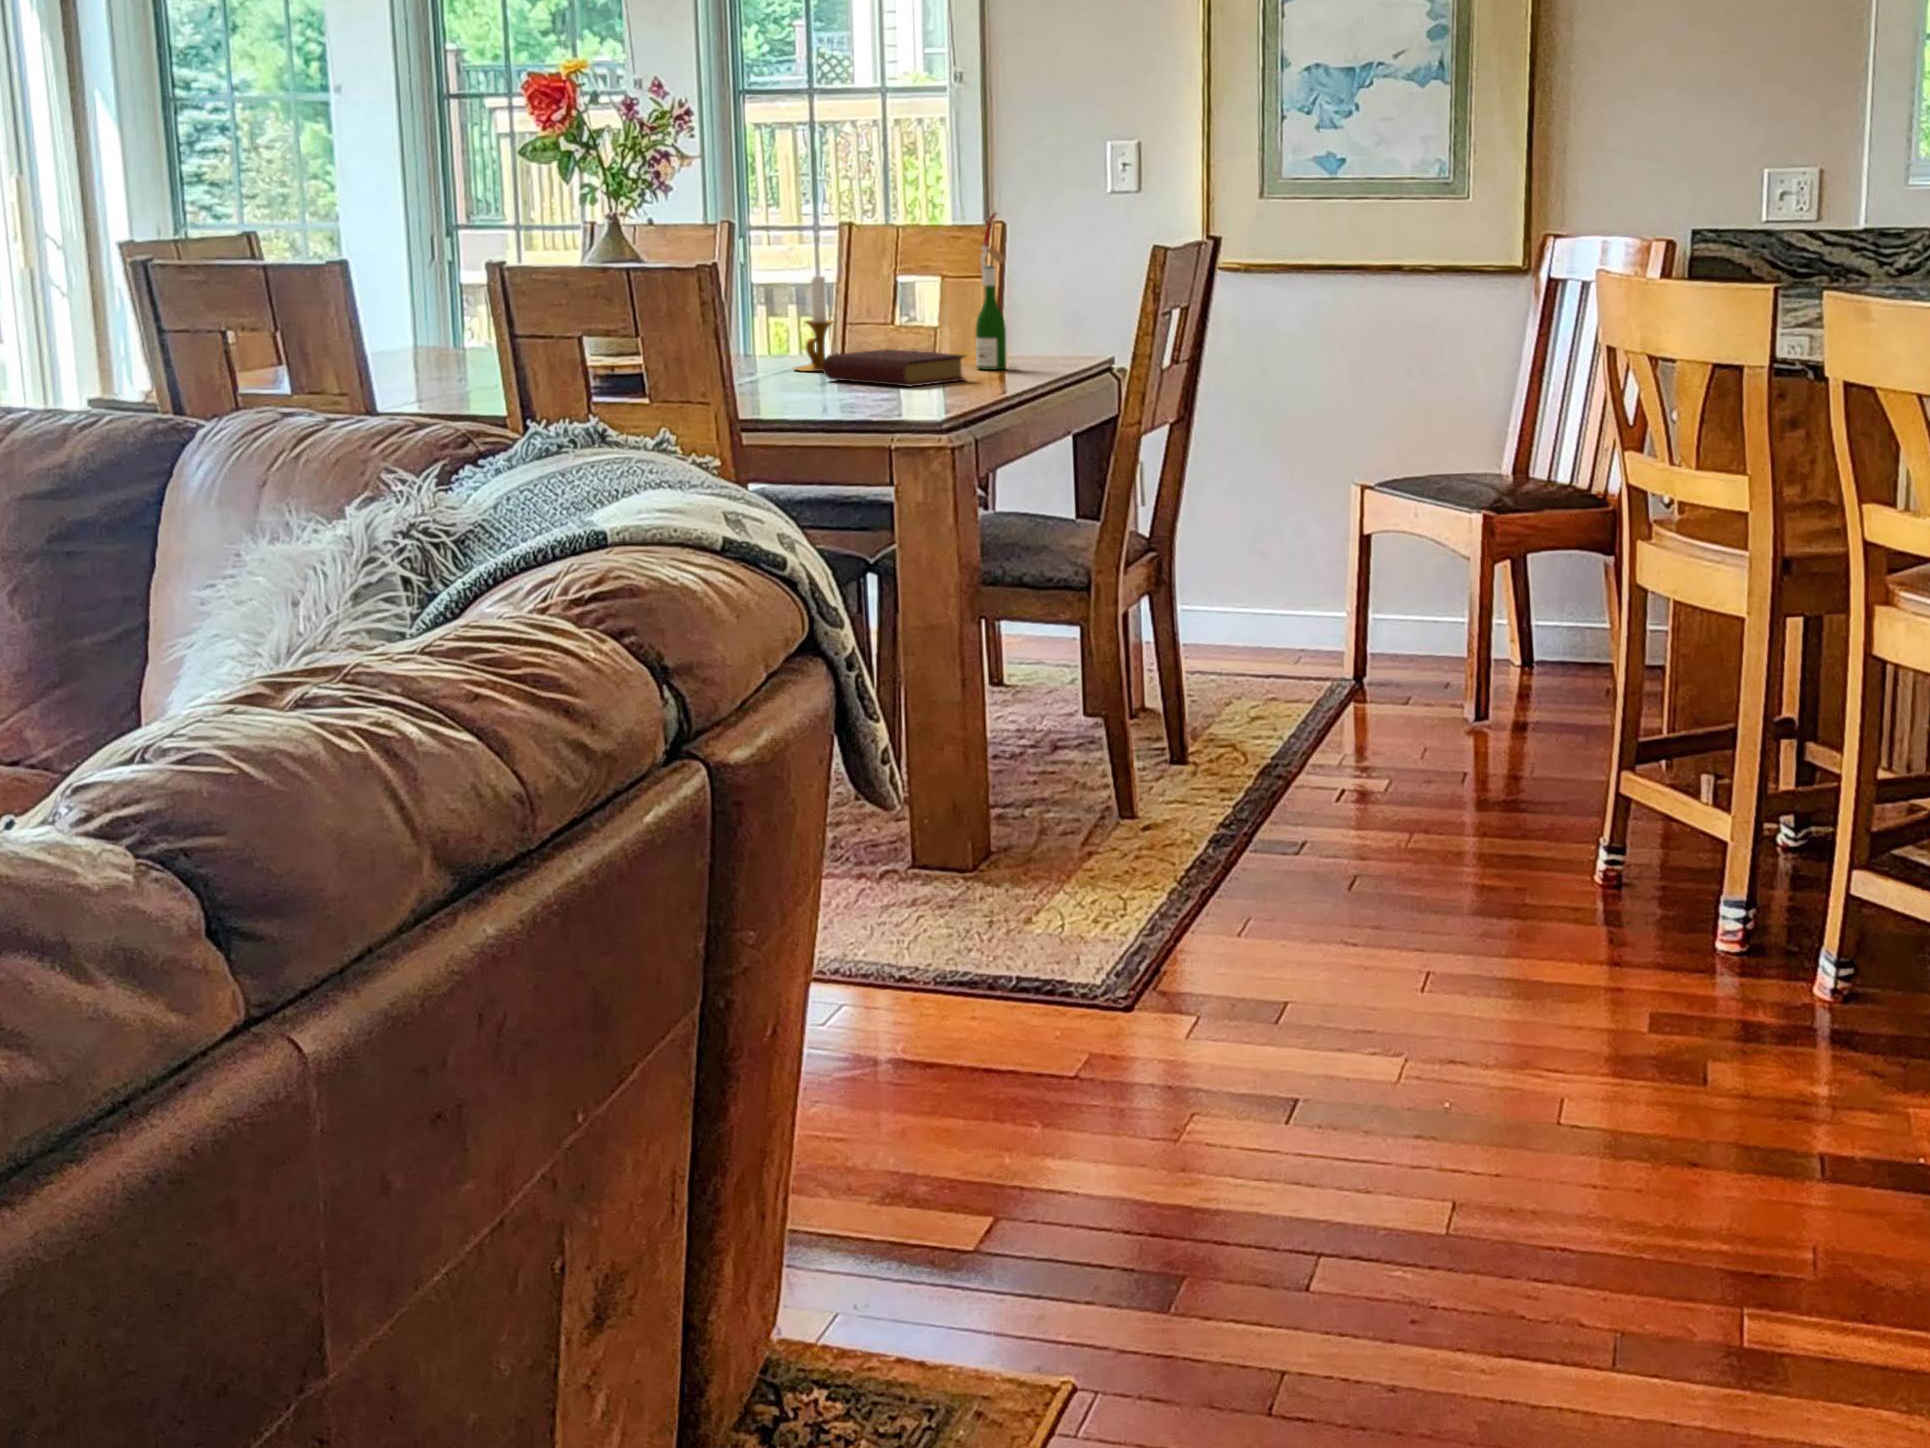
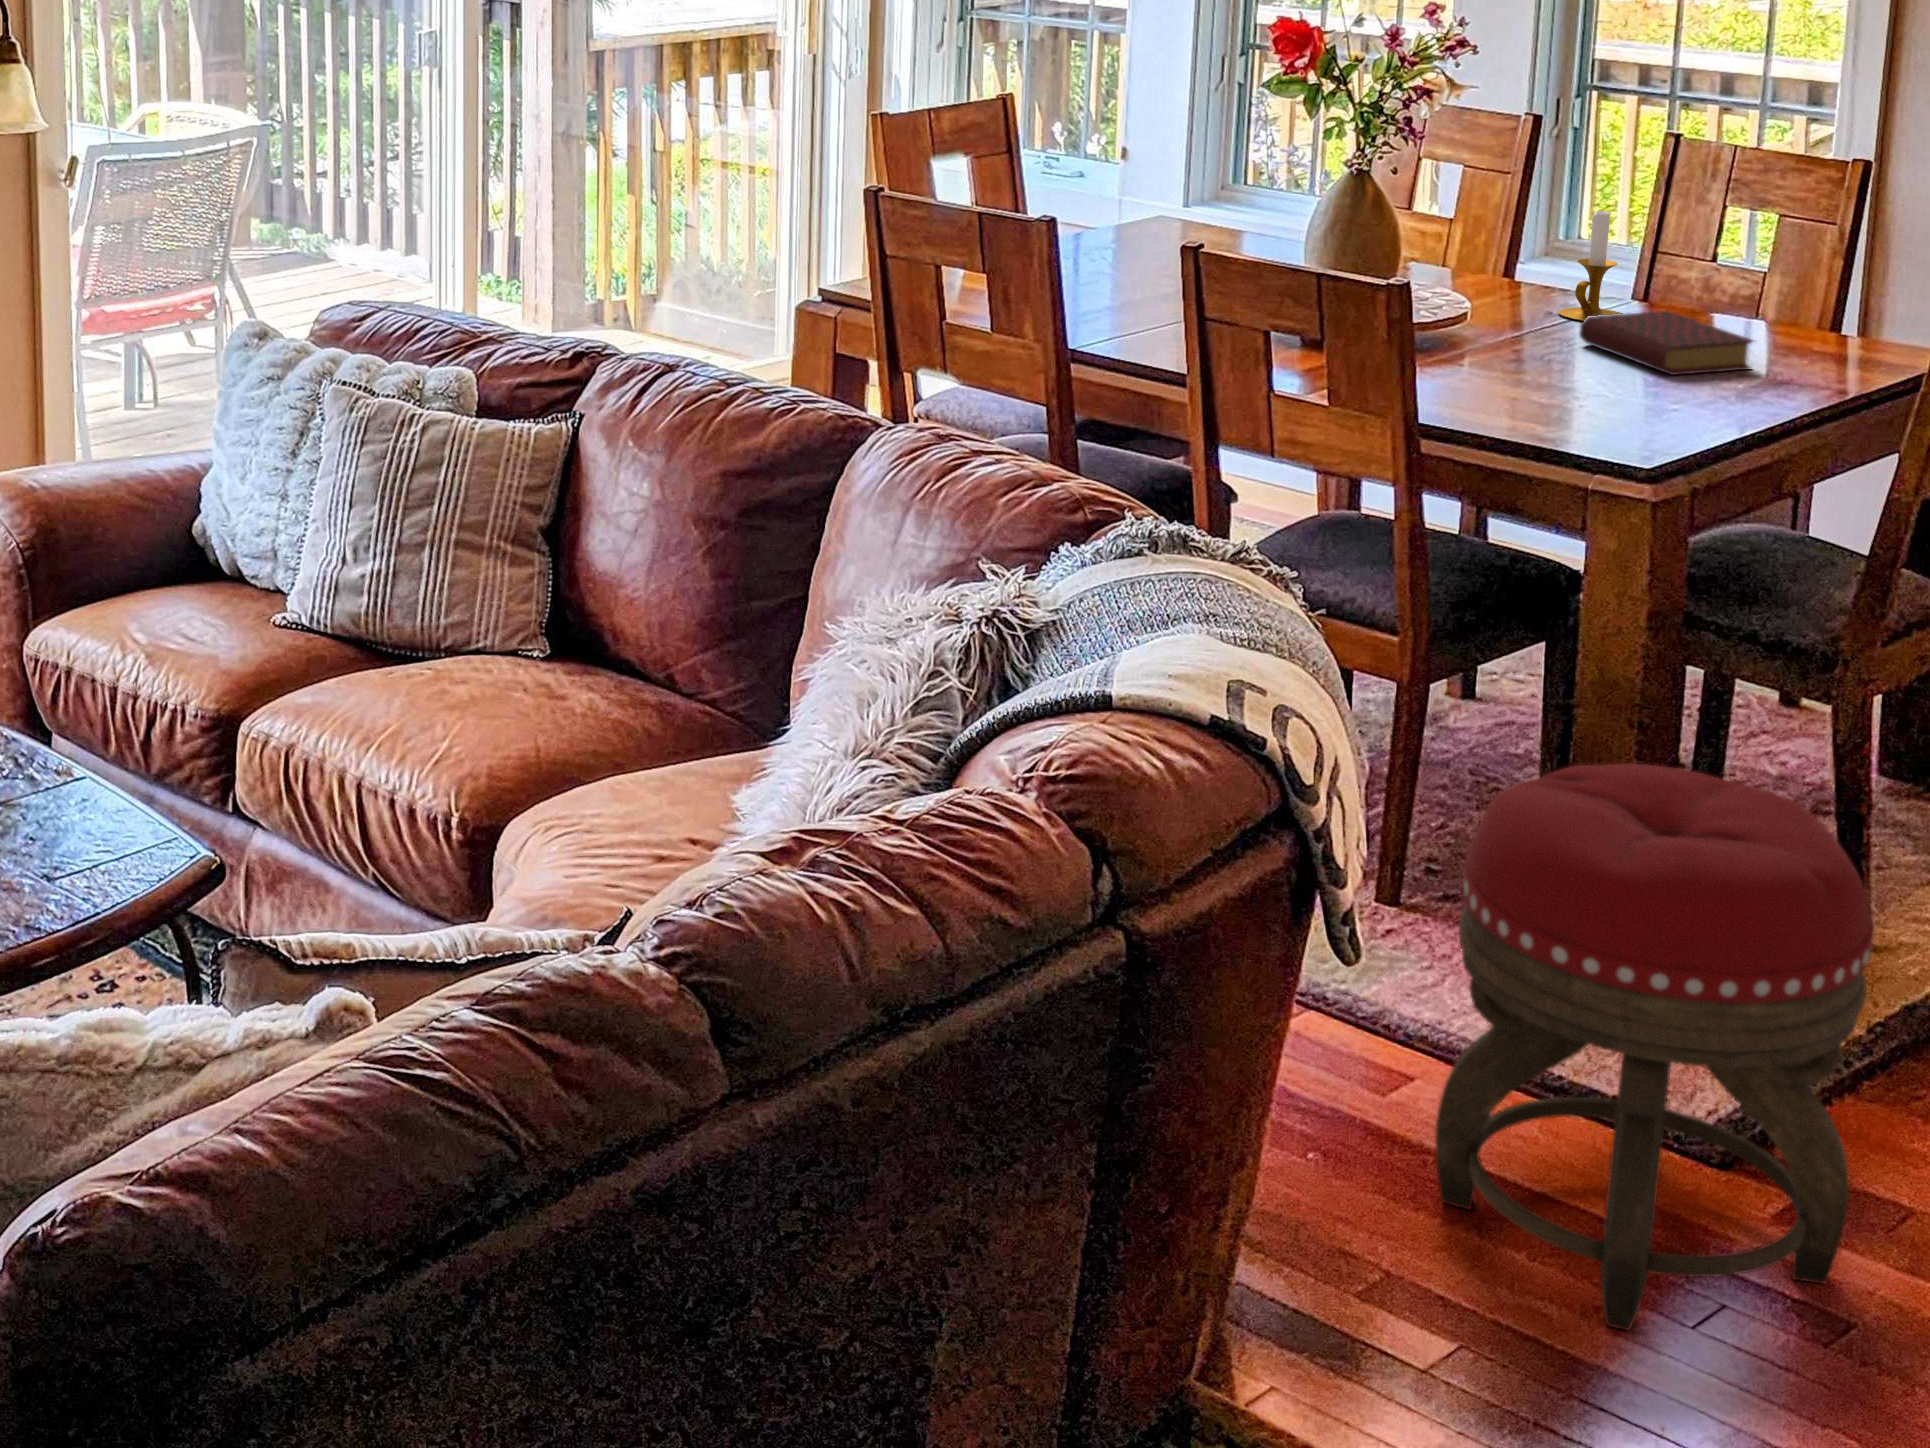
wine bottle: present [976,212,1017,370] -> none [1783,165,1836,352]
footstool: none [900,631,1260,1148] -> present [1435,764,1874,1330]

